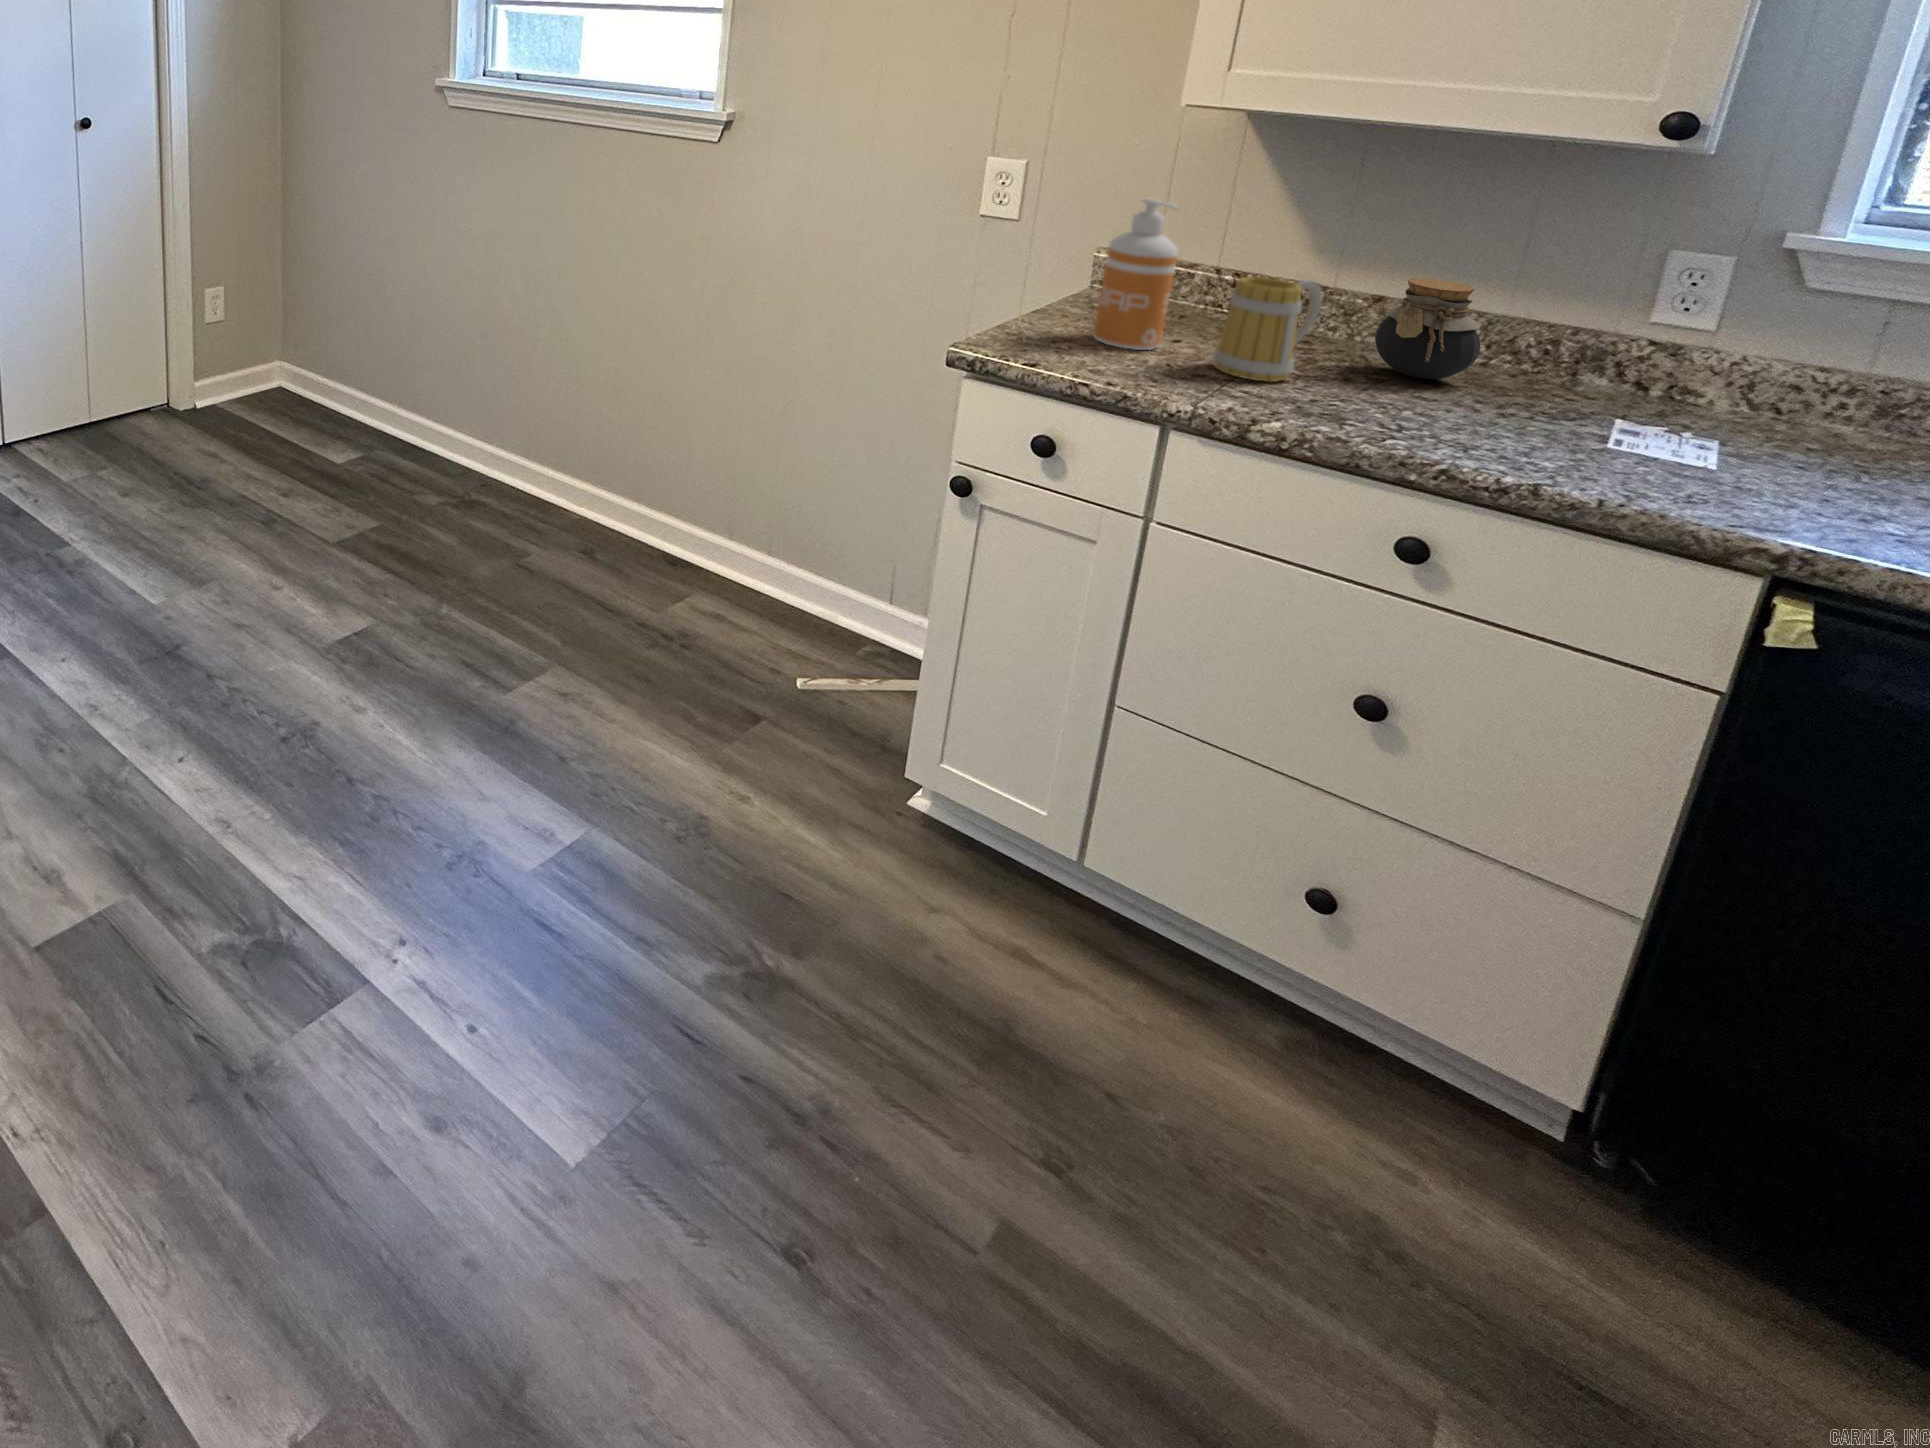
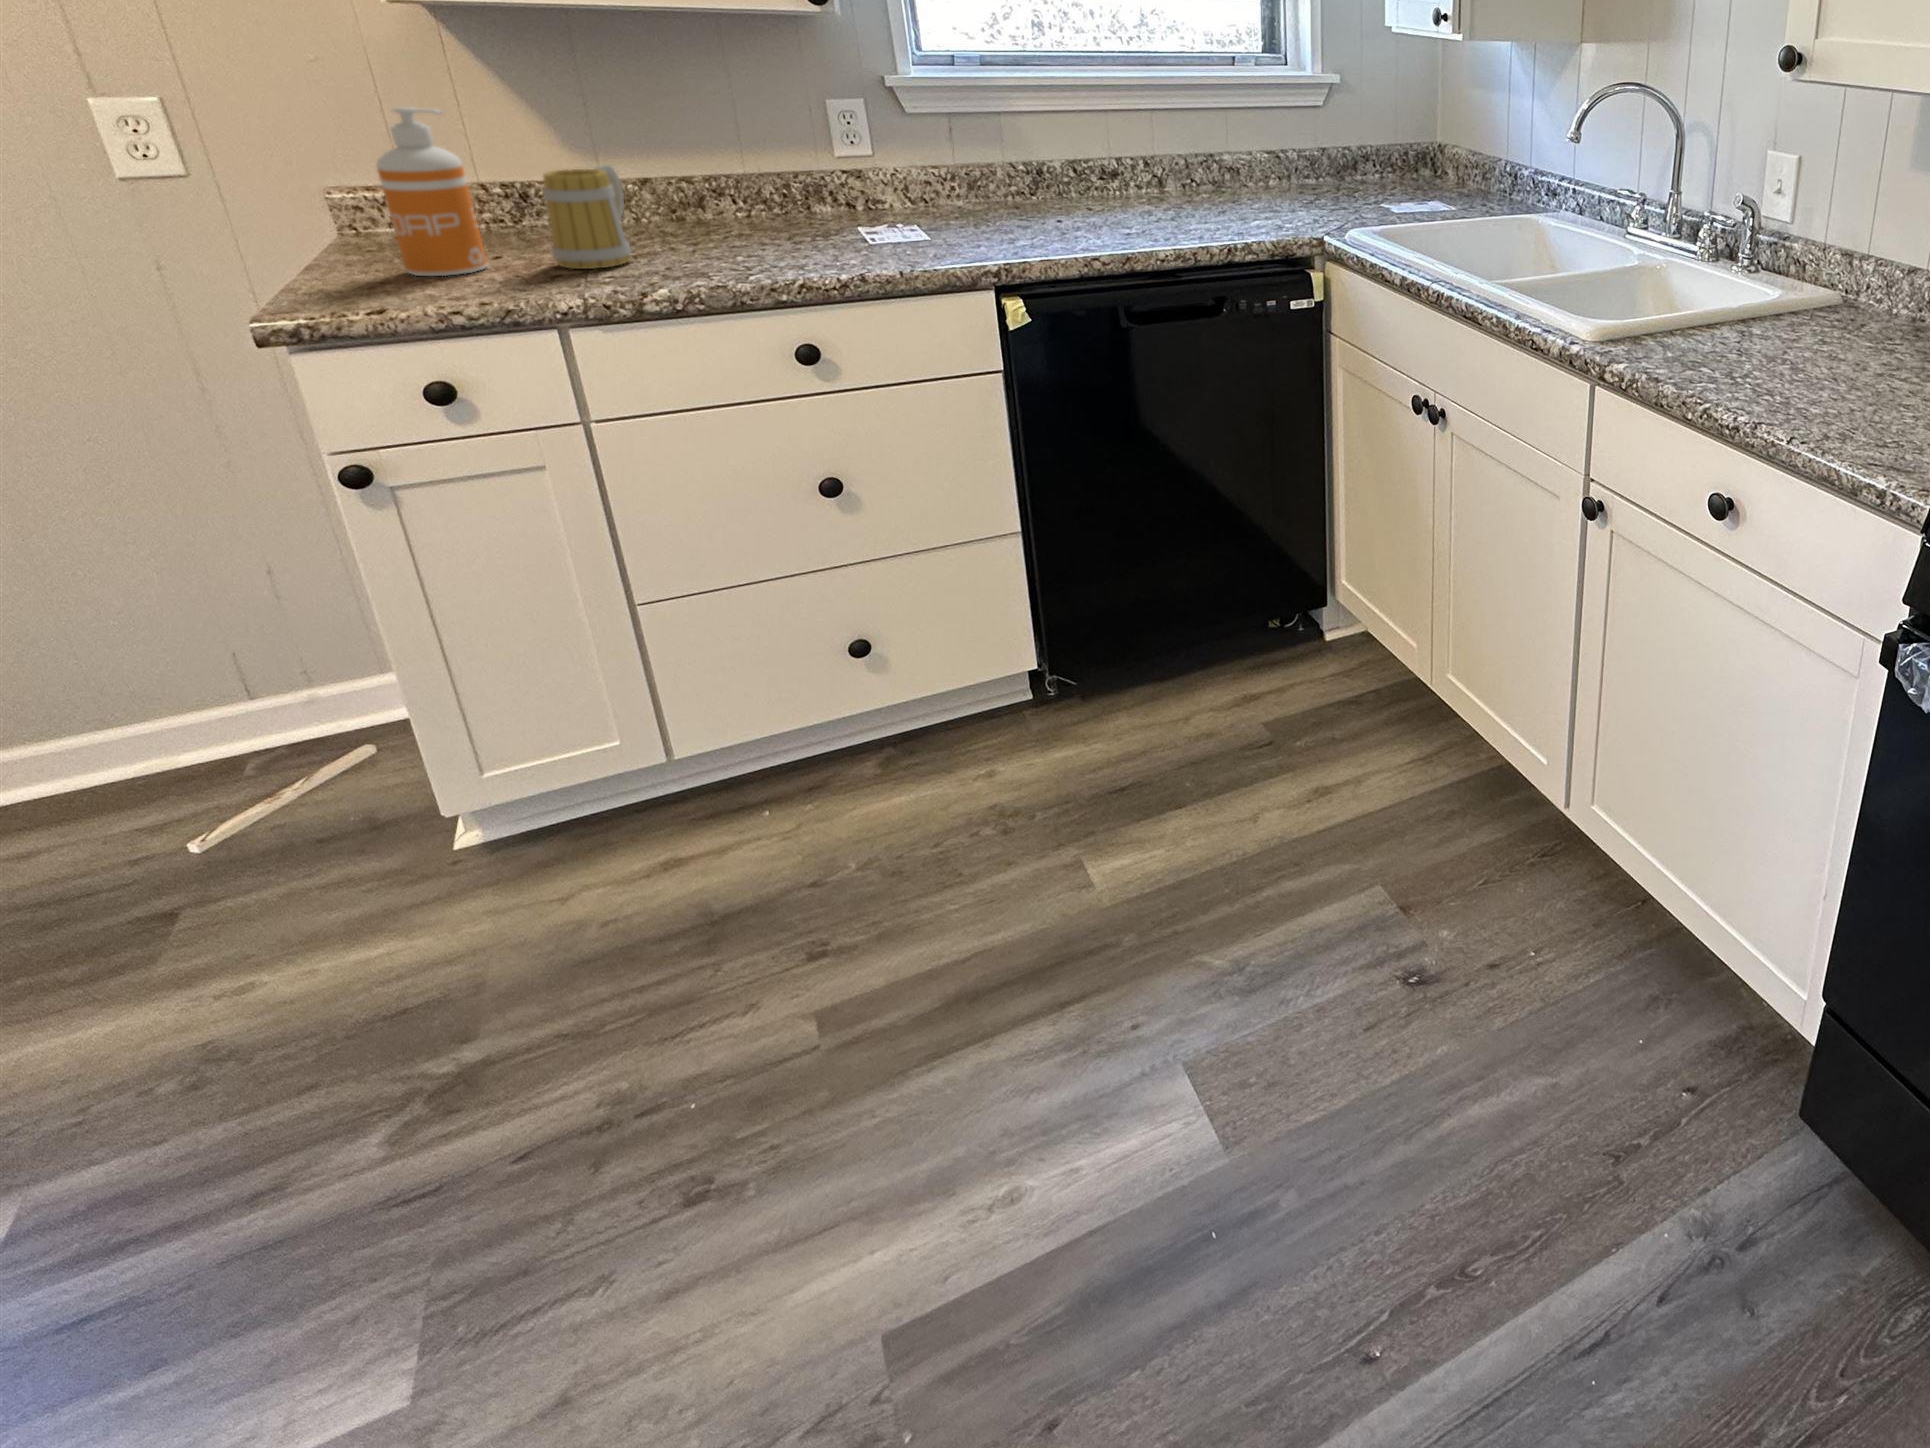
jar: present [1375,279,1480,379] -> none [669,149,751,236]

